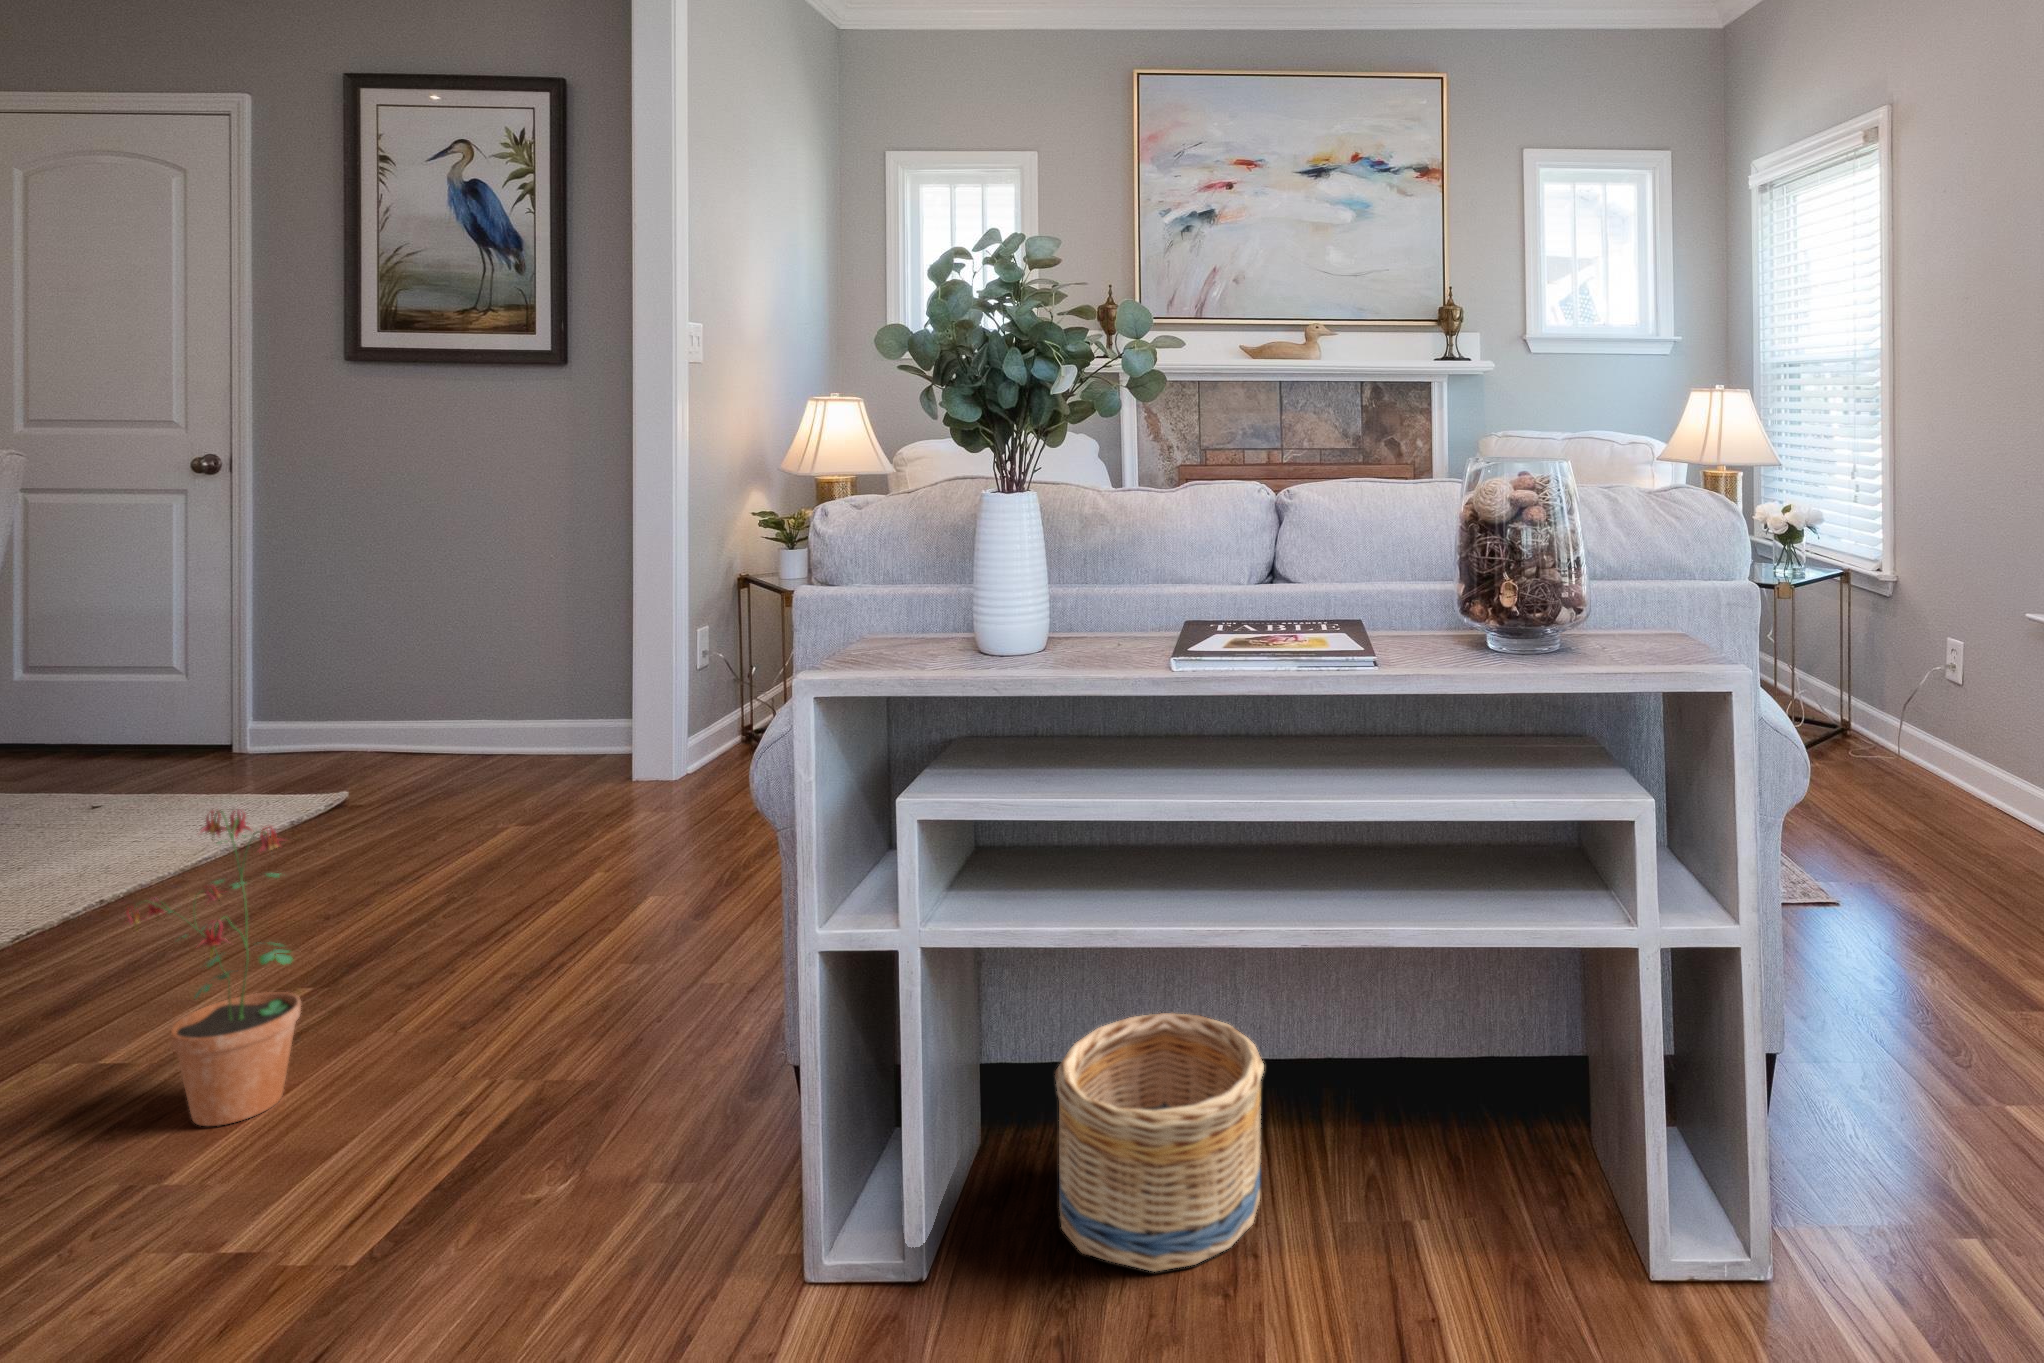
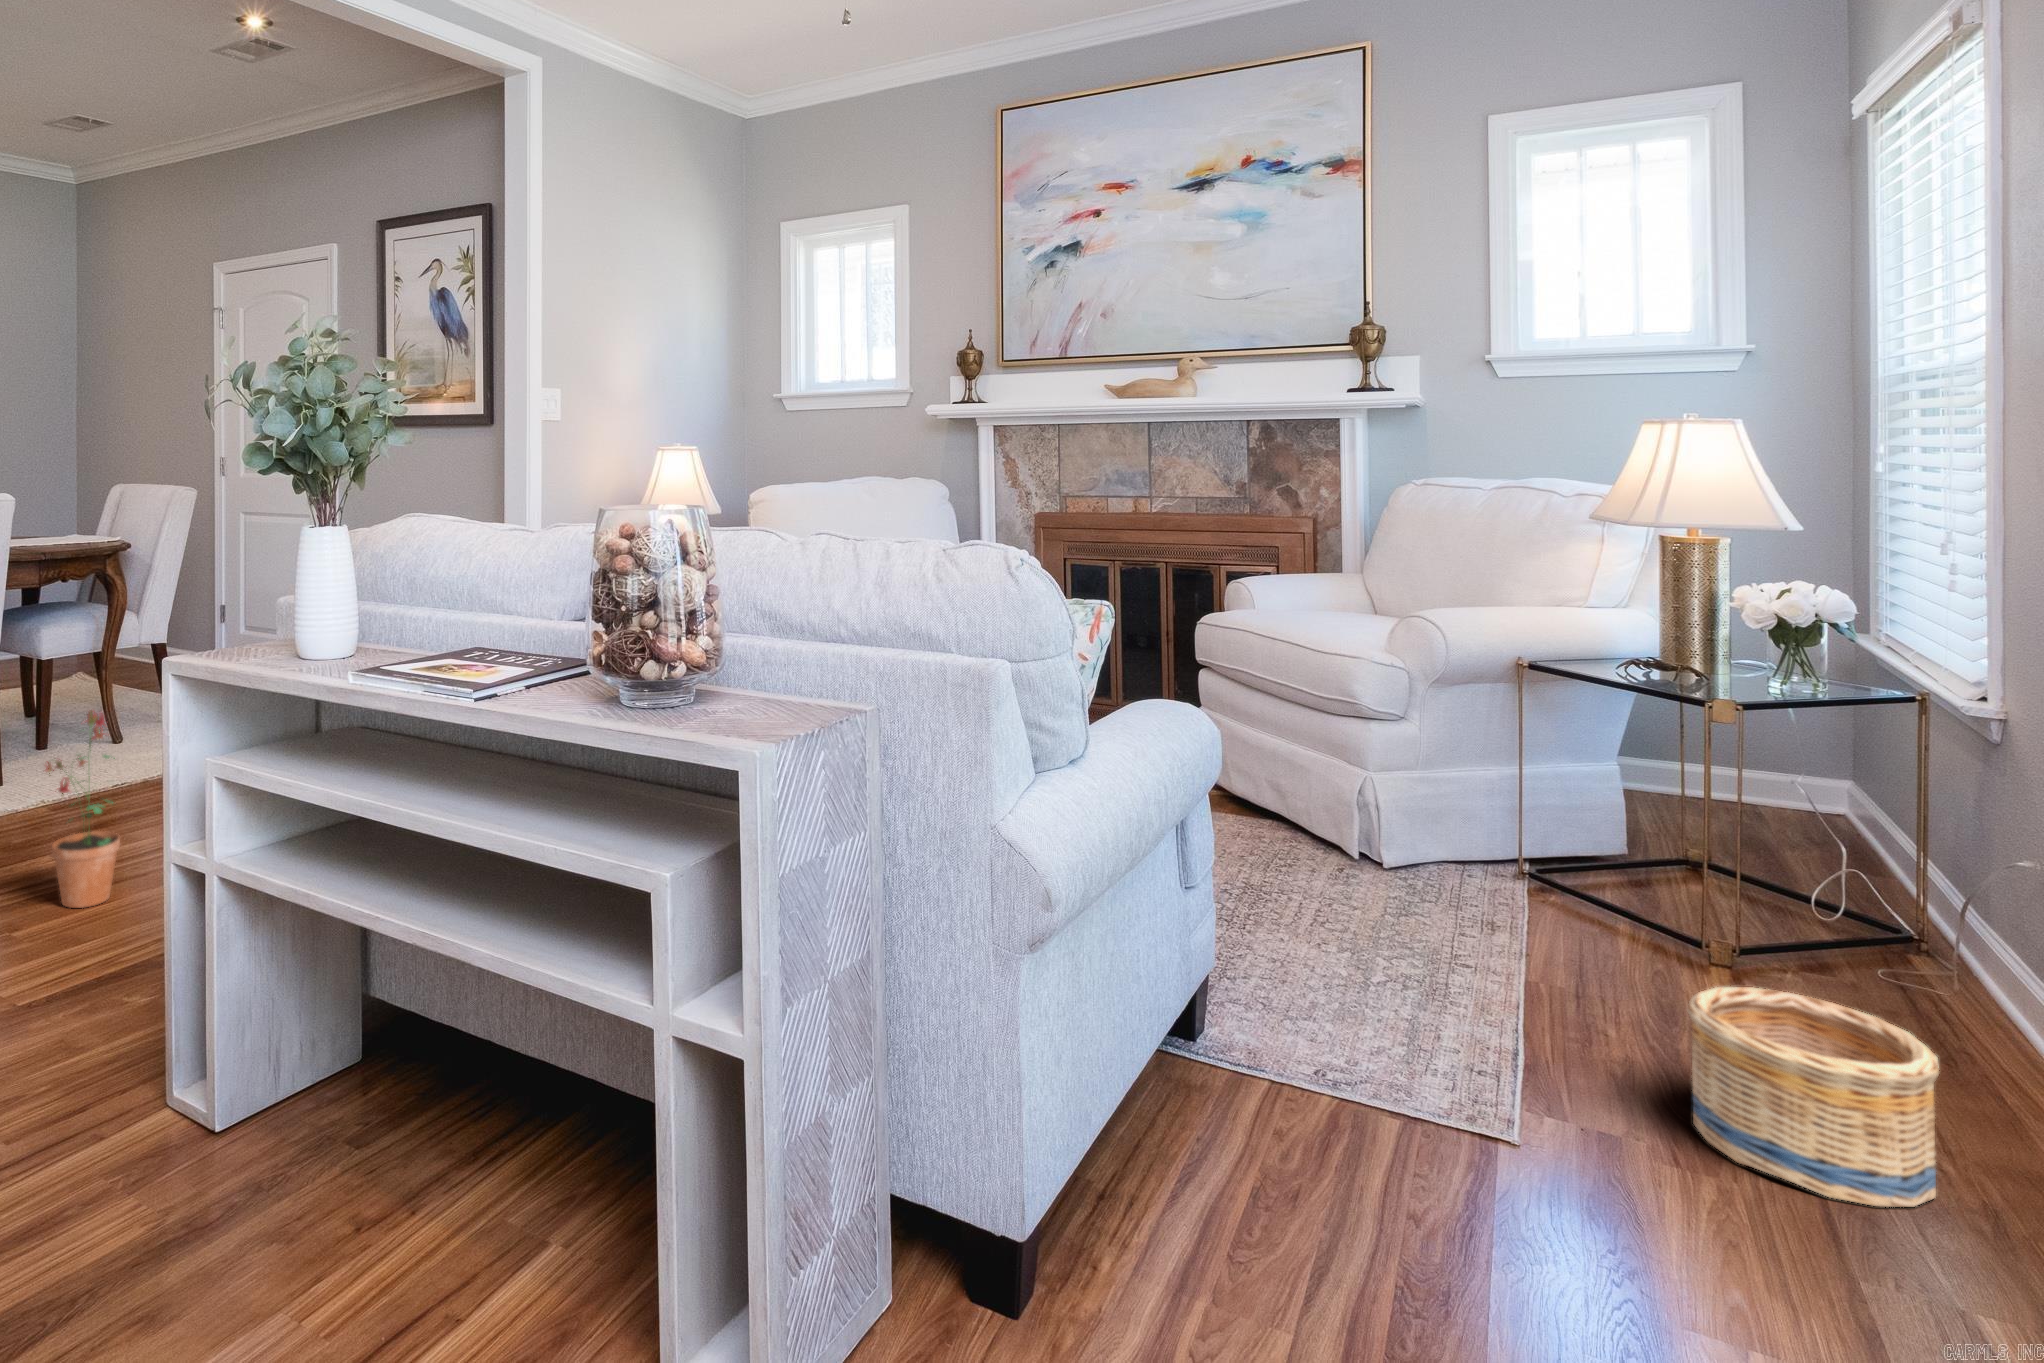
basket: present [1055,1013,1264,1271] -> present [1687,987,1939,1207]

